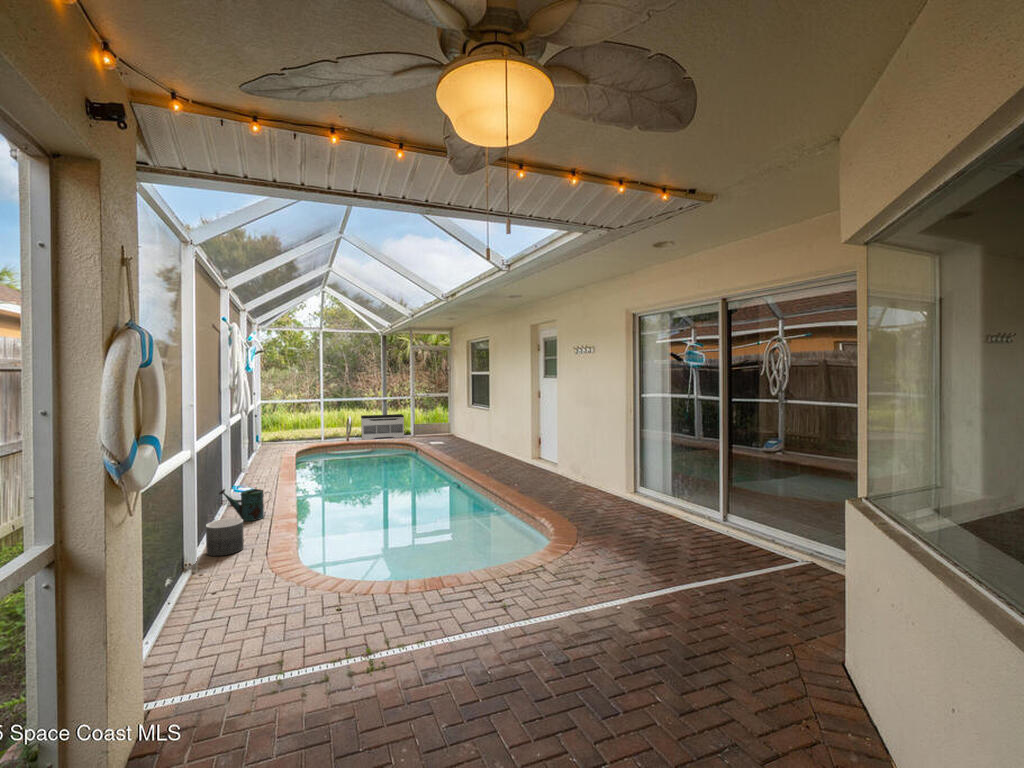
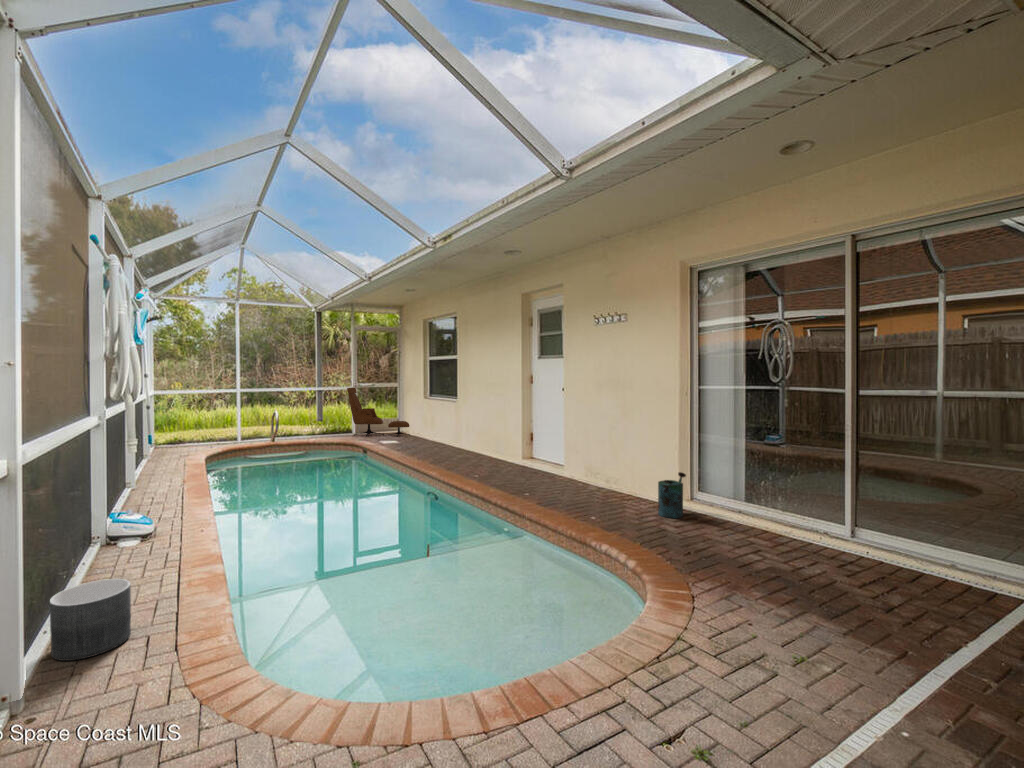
lounge chair: none [406,397,457,438] -> present [347,388,410,437]
bench: present [361,414,404,439] -> none [289,409,344,440]
watering can: present [219,489,264,521] -> present [658,472,686,518]

